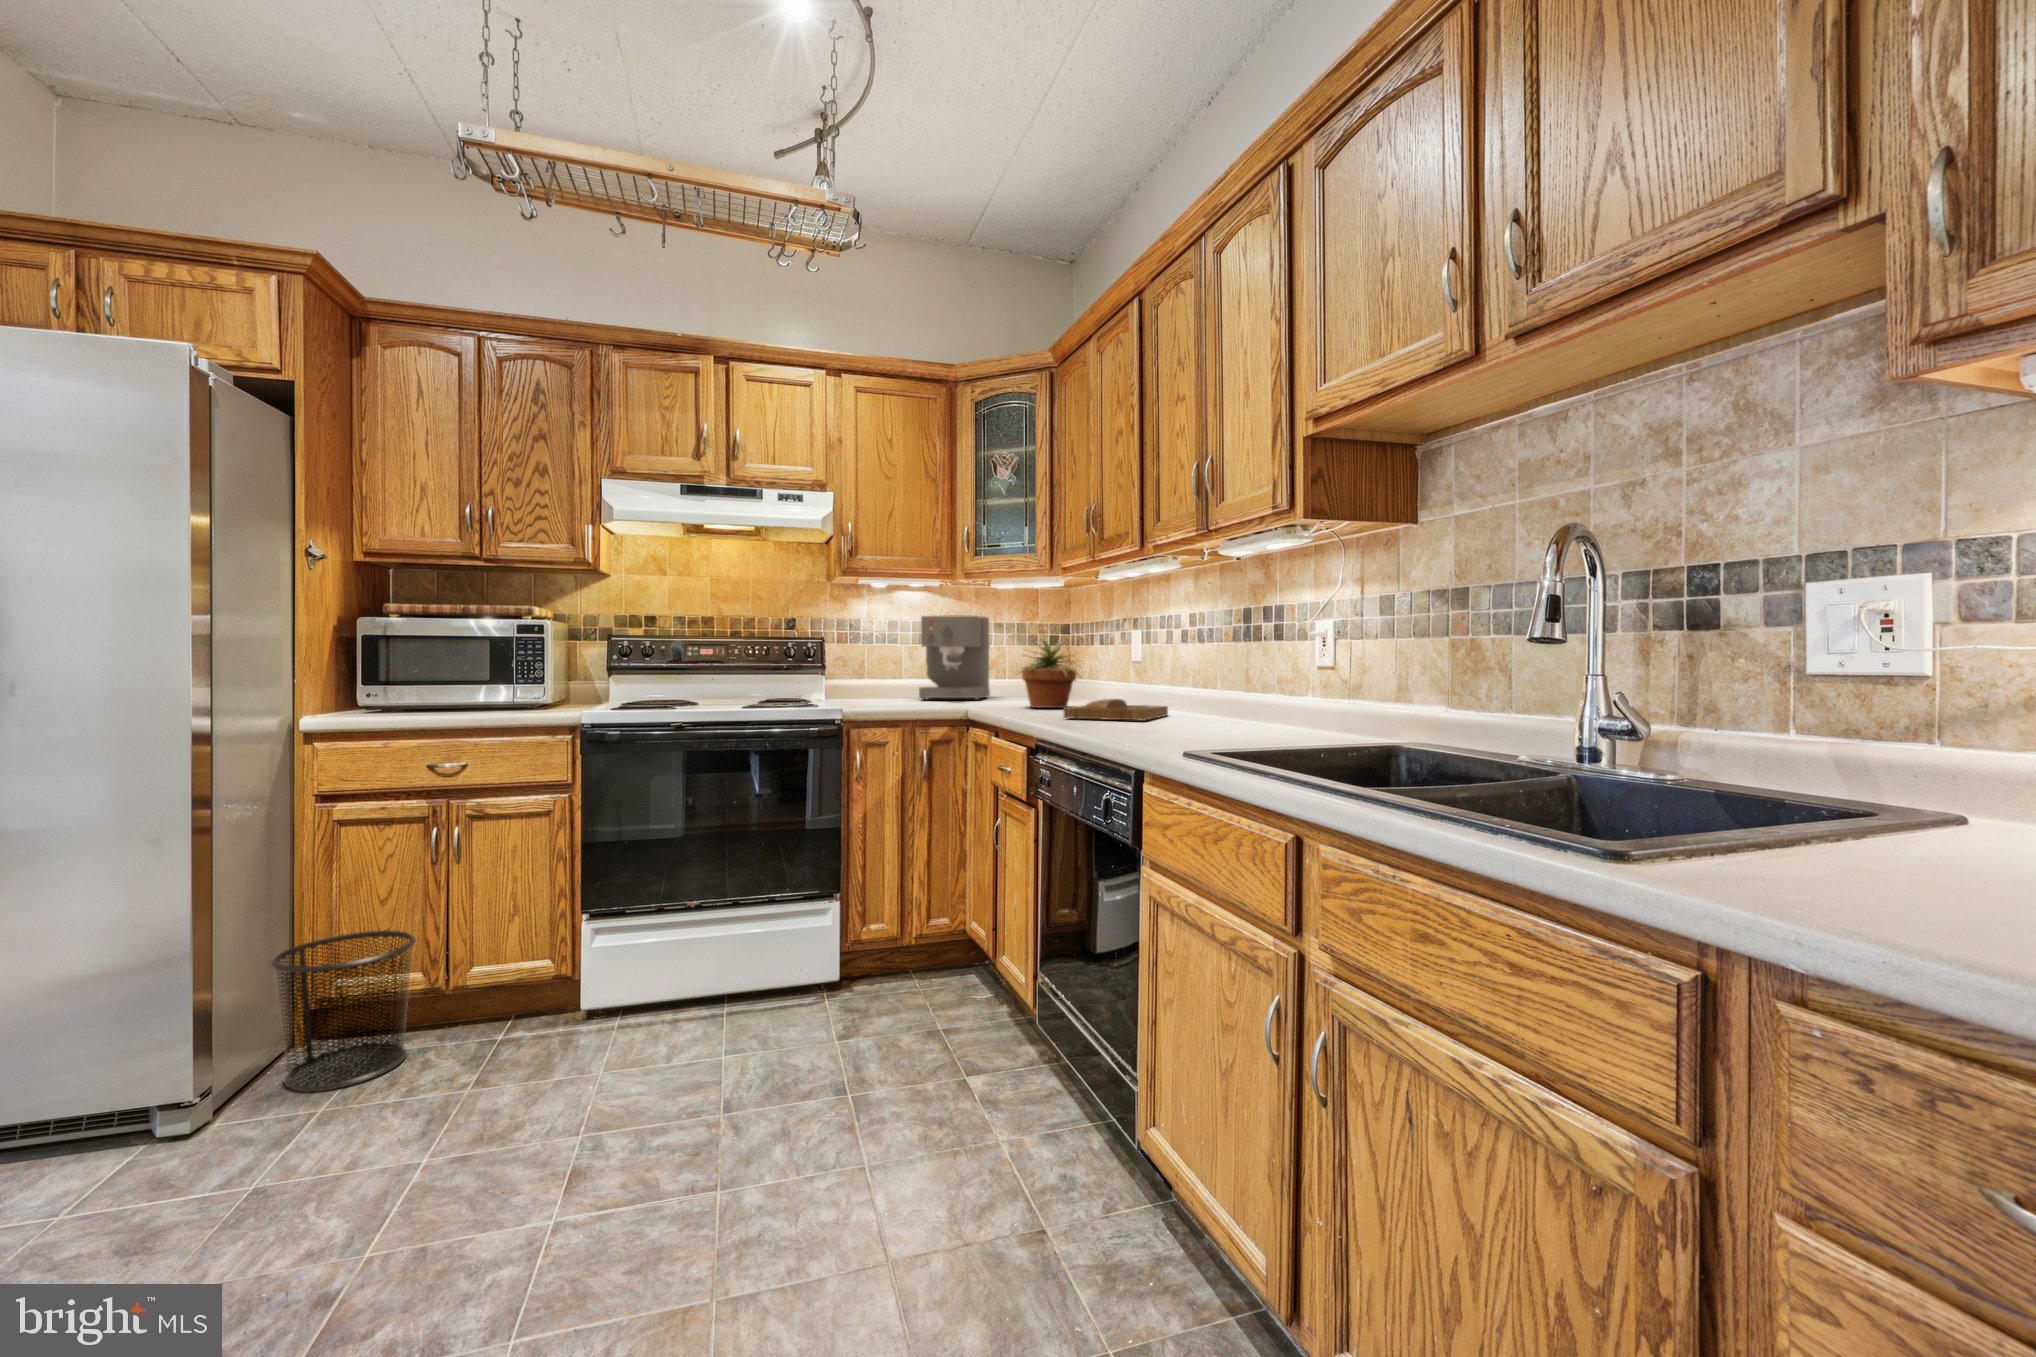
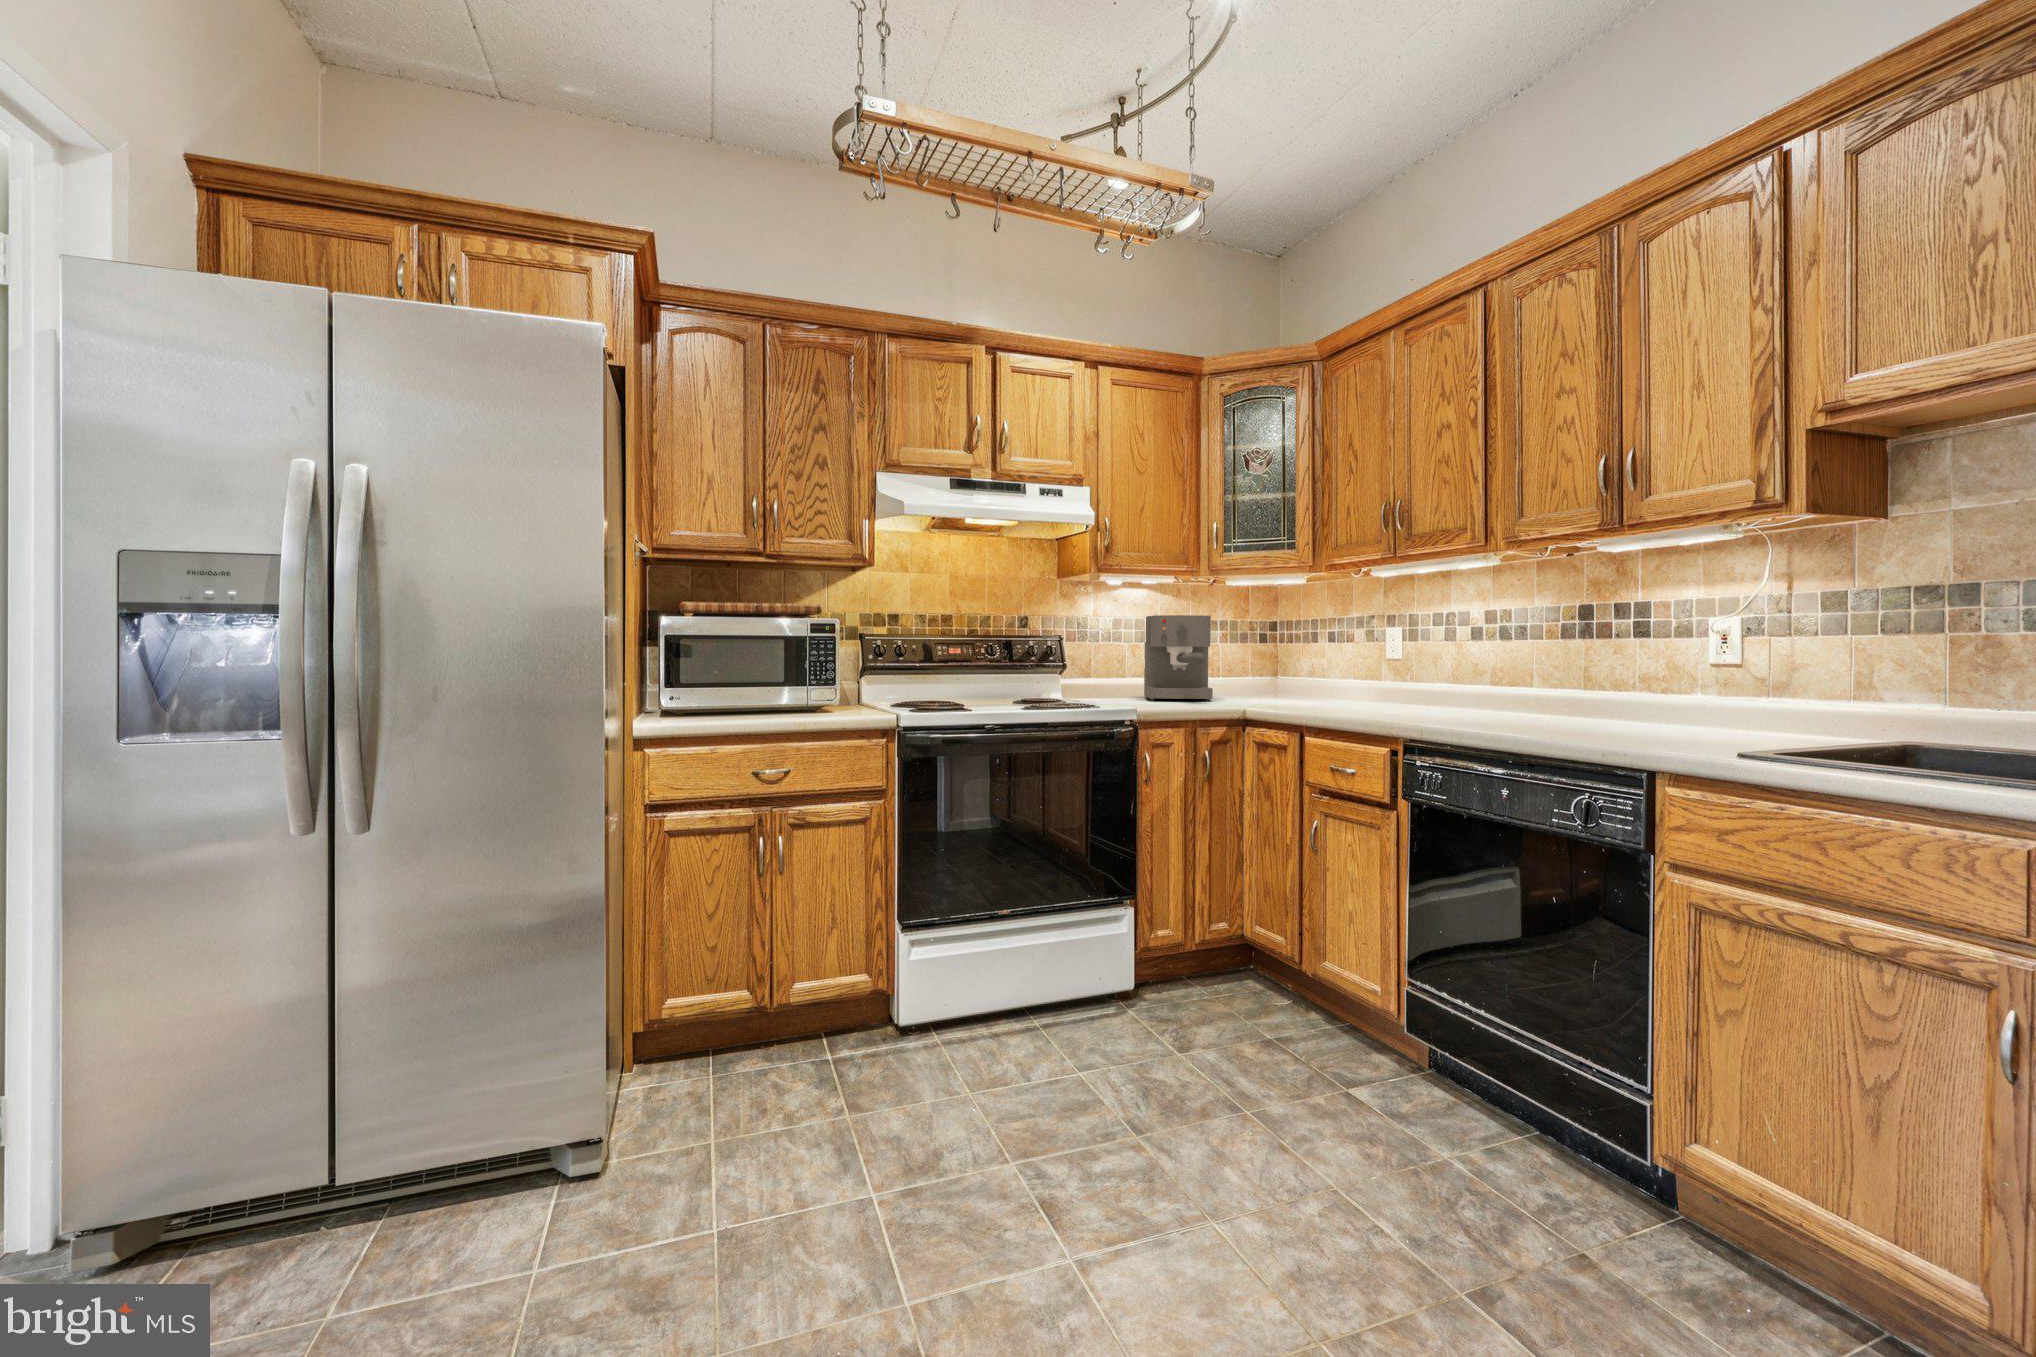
potted plant: present [1020,641,1078,708] -> none [1281,639,1362,711]
tray: present [1064,699,1168,721] -> none [1396,703,1495,726]
waste bin: present [271,931,416,1091] -> none [642,945,769,1115]

